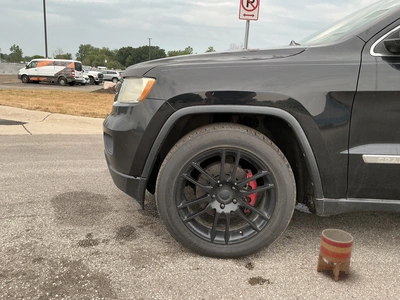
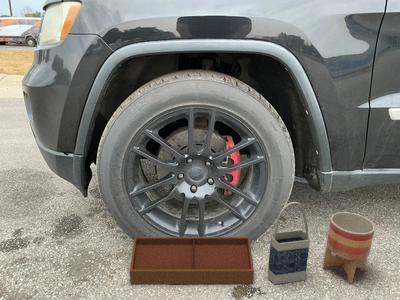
bag: none [275,217,305,278] -> present [268,202,310,284]
storage bin: none [176,239,265,277] -> present [130,237,254,284]

